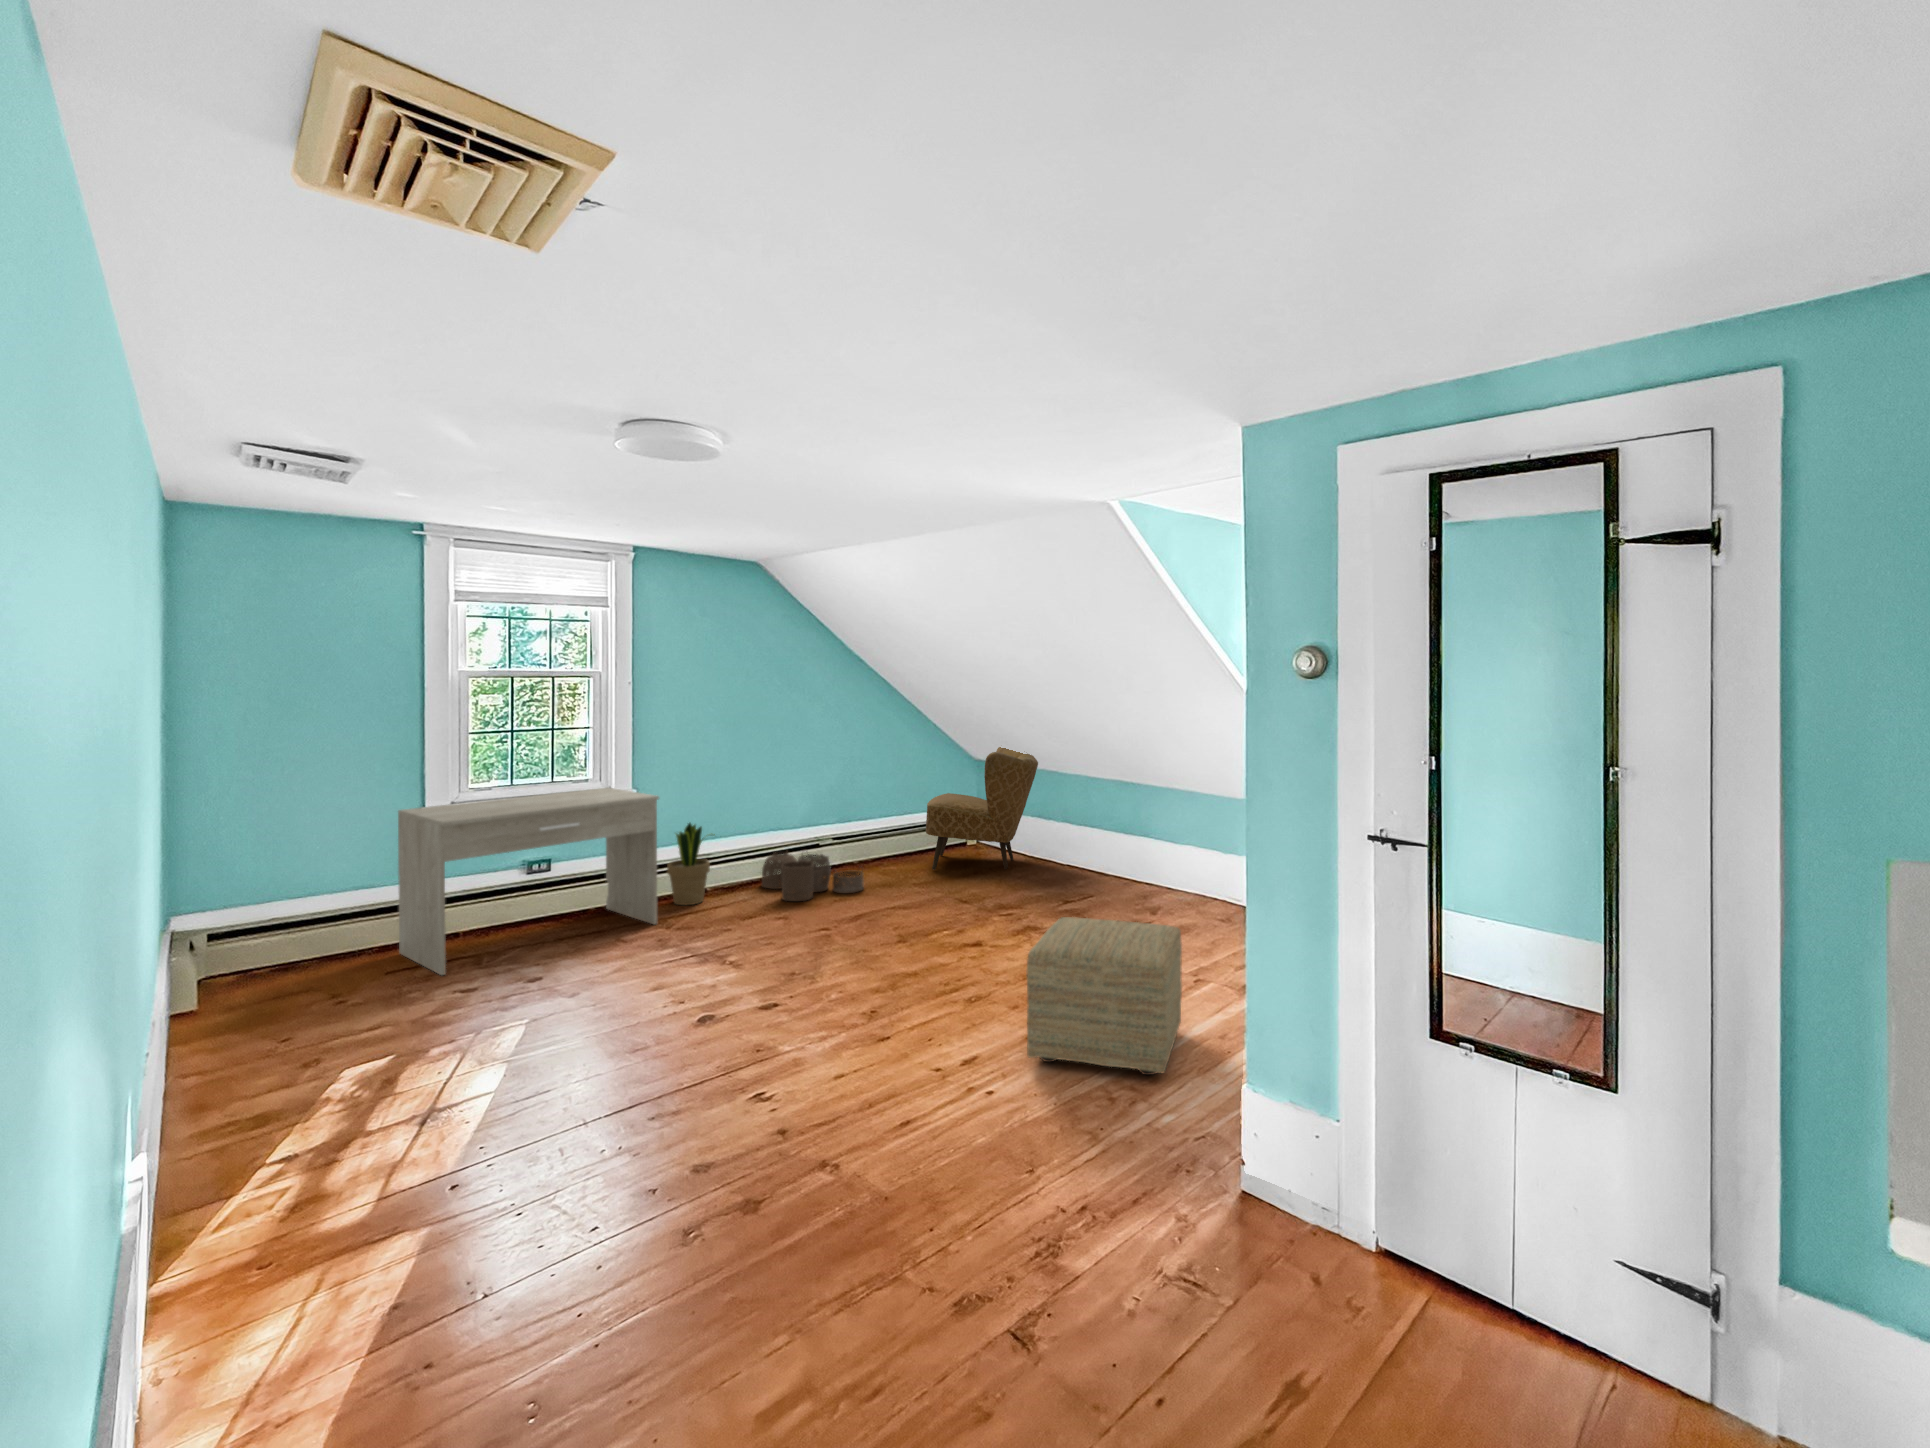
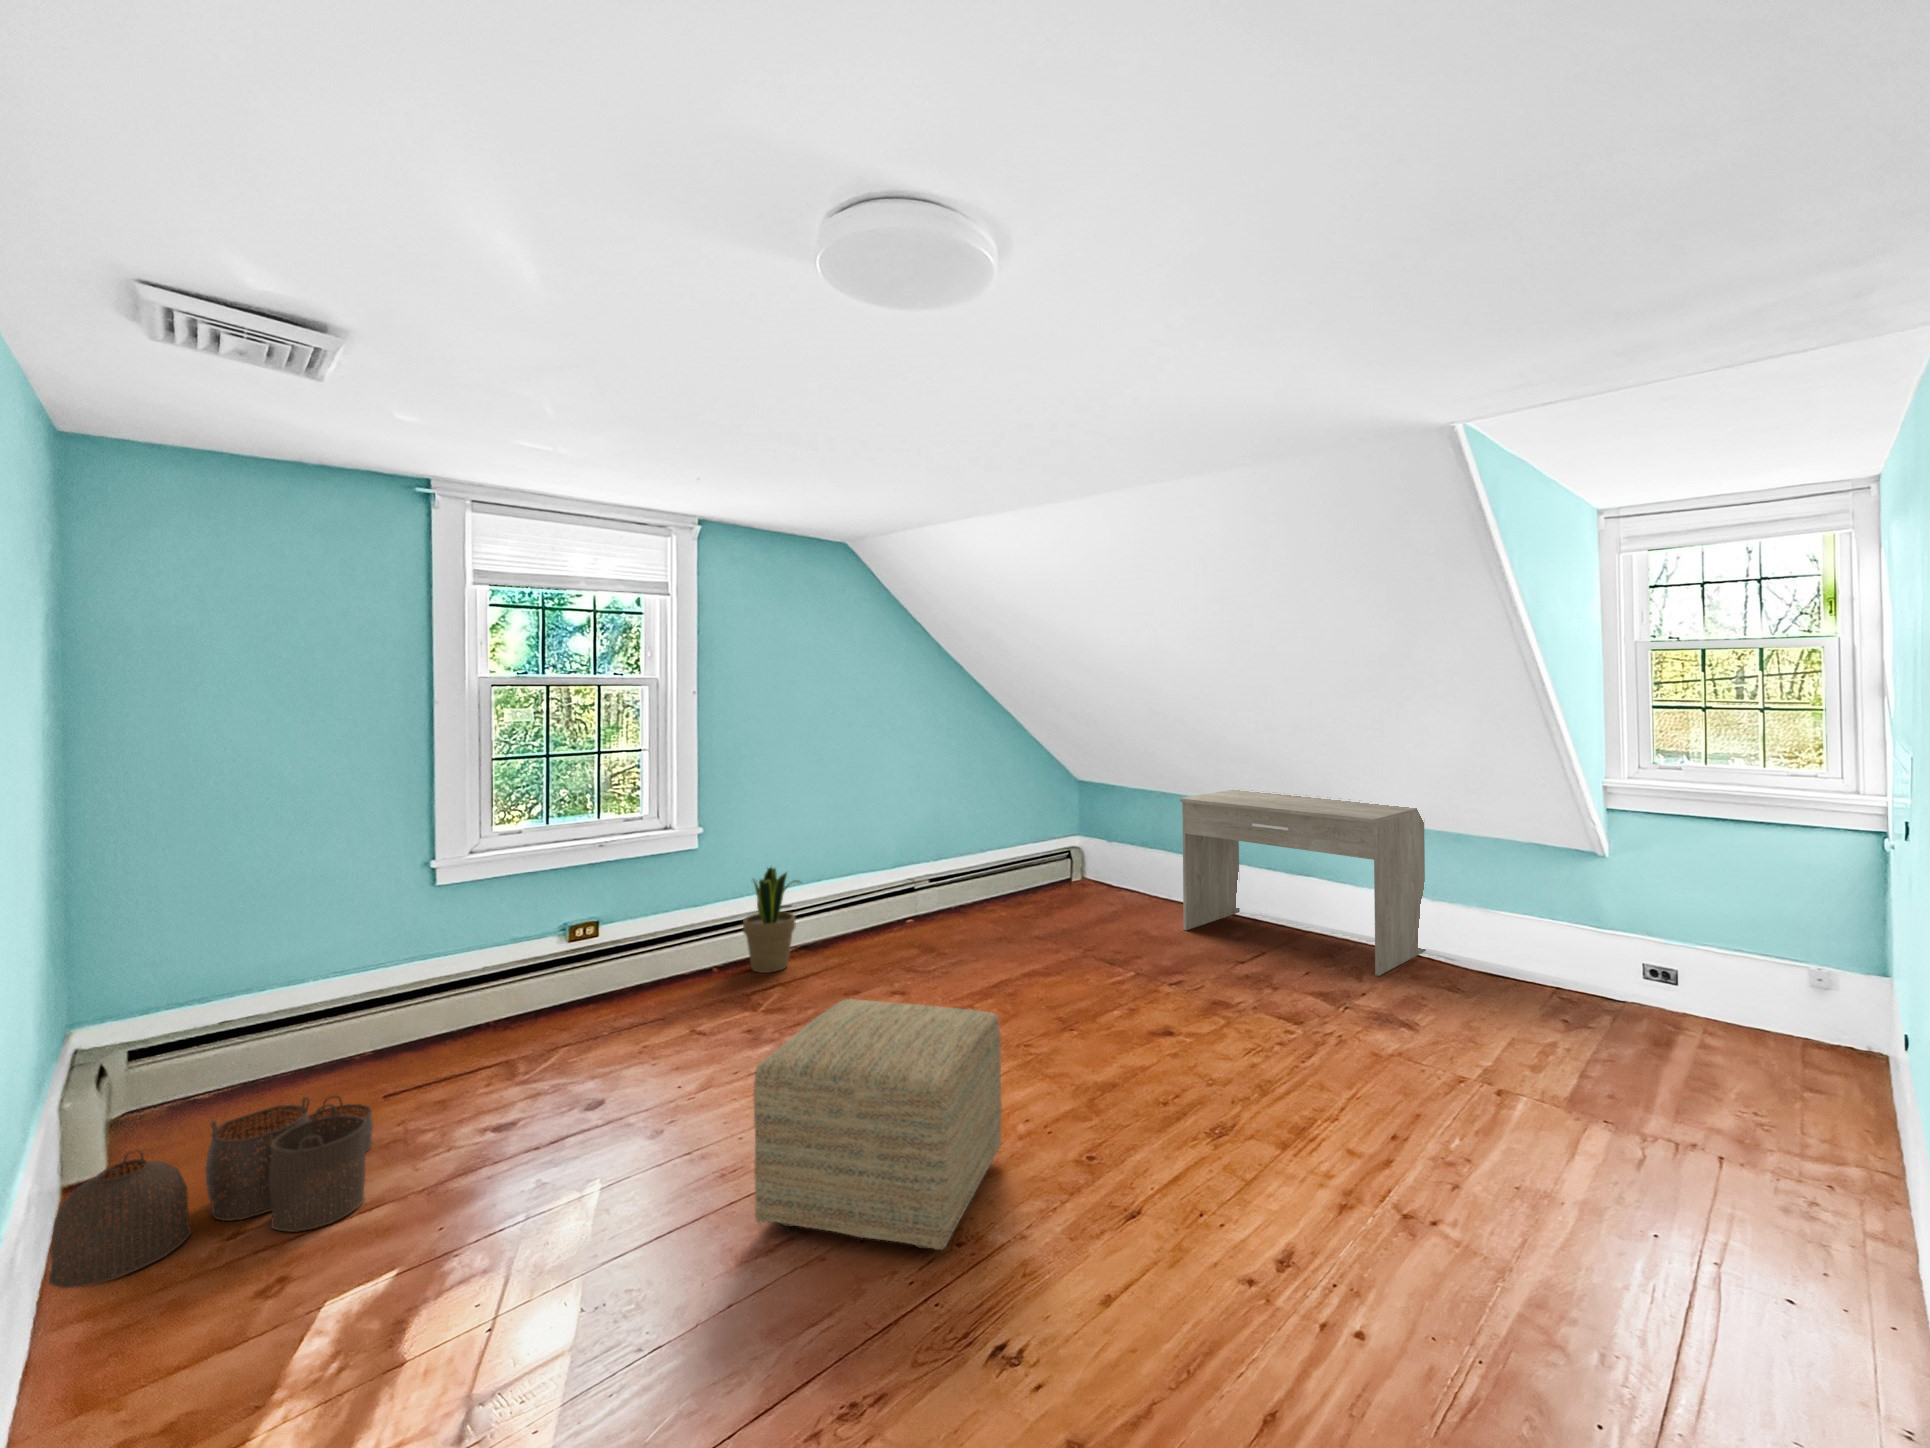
armchair: present [926,747,1038,870] -> none [1039,763,1169,915]
desk: present [398,788,659,975] -> present [1180,789,1426,976]
woven basket: present [762,852,863,901] -> present [49,1096,373,1288]
ottoman: present [1026,917,1182,1075] -> present [753,999,1002,1250]

